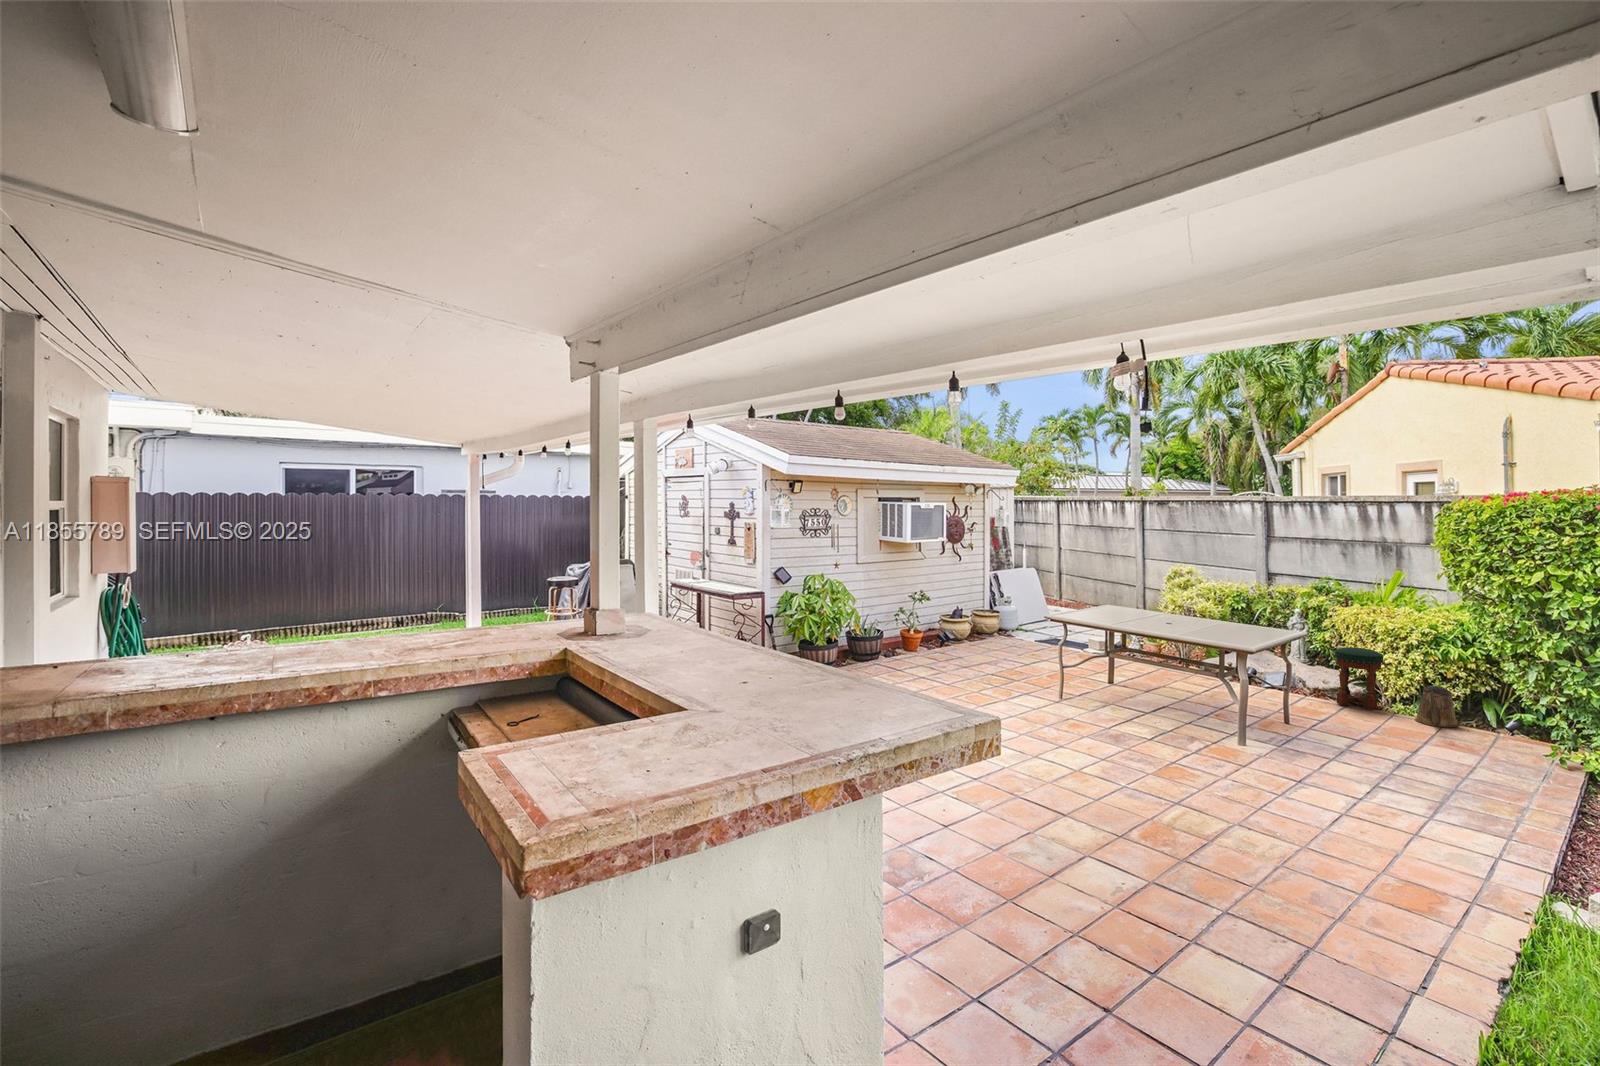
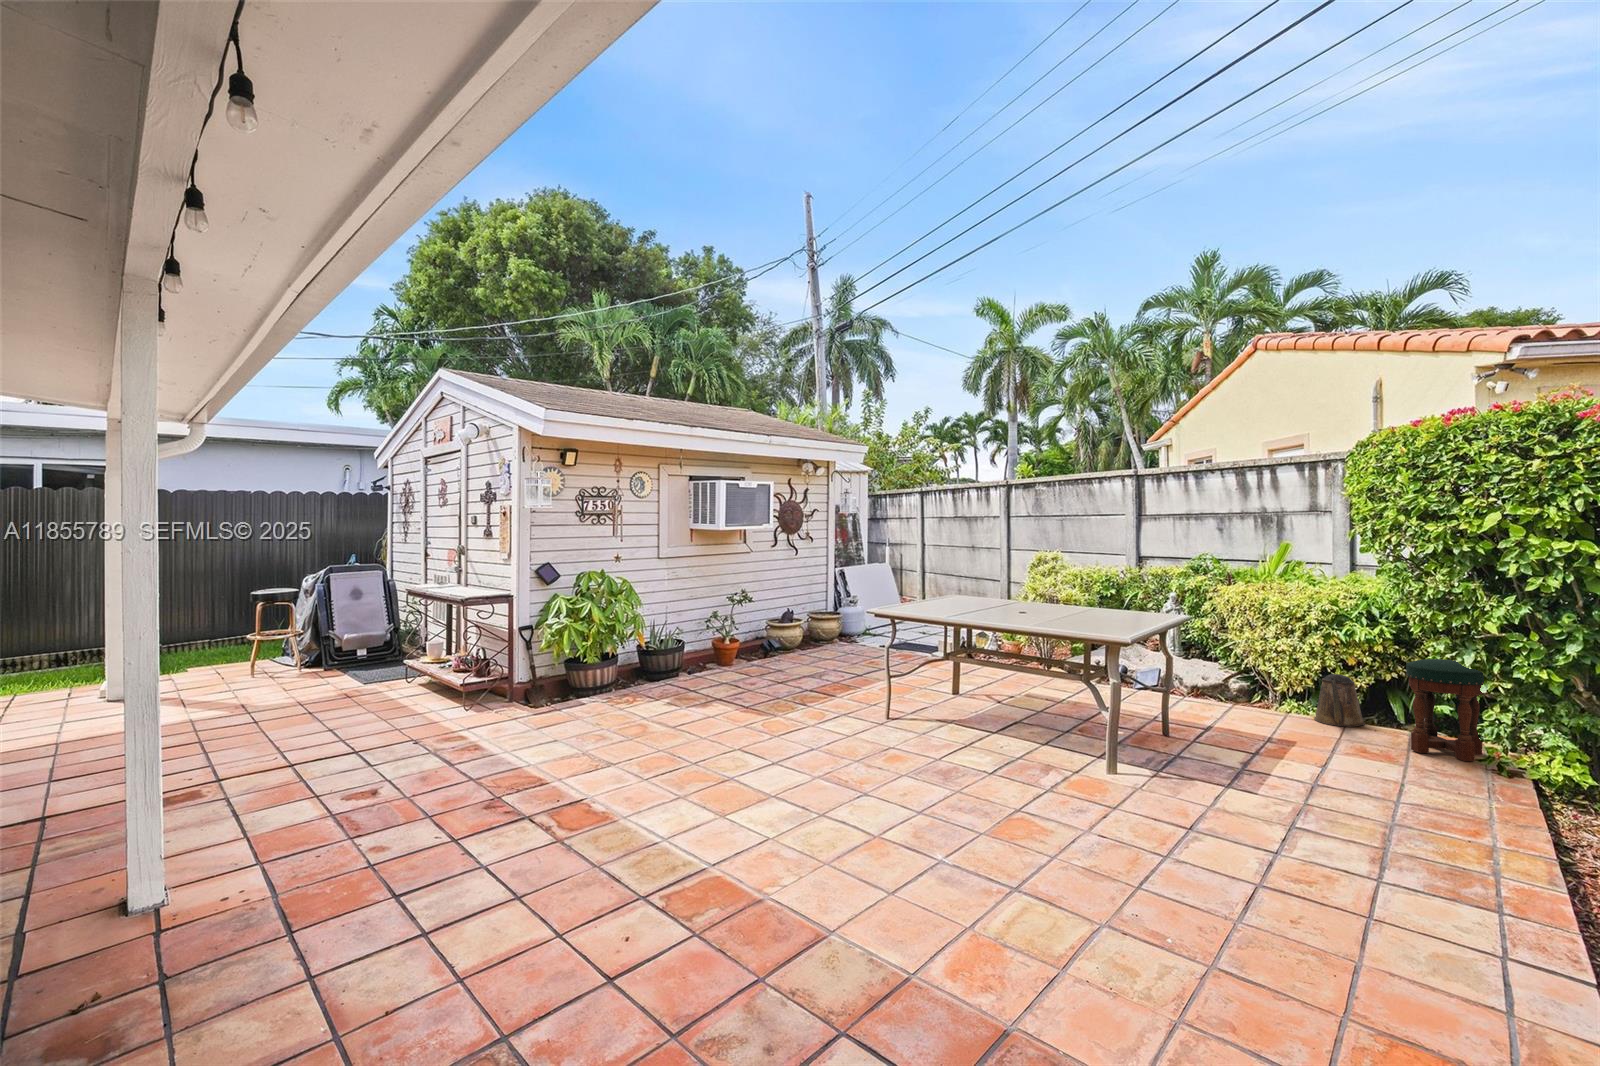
stool: present [1335,647,1383,710] -> present [1406,659,1484,761]

